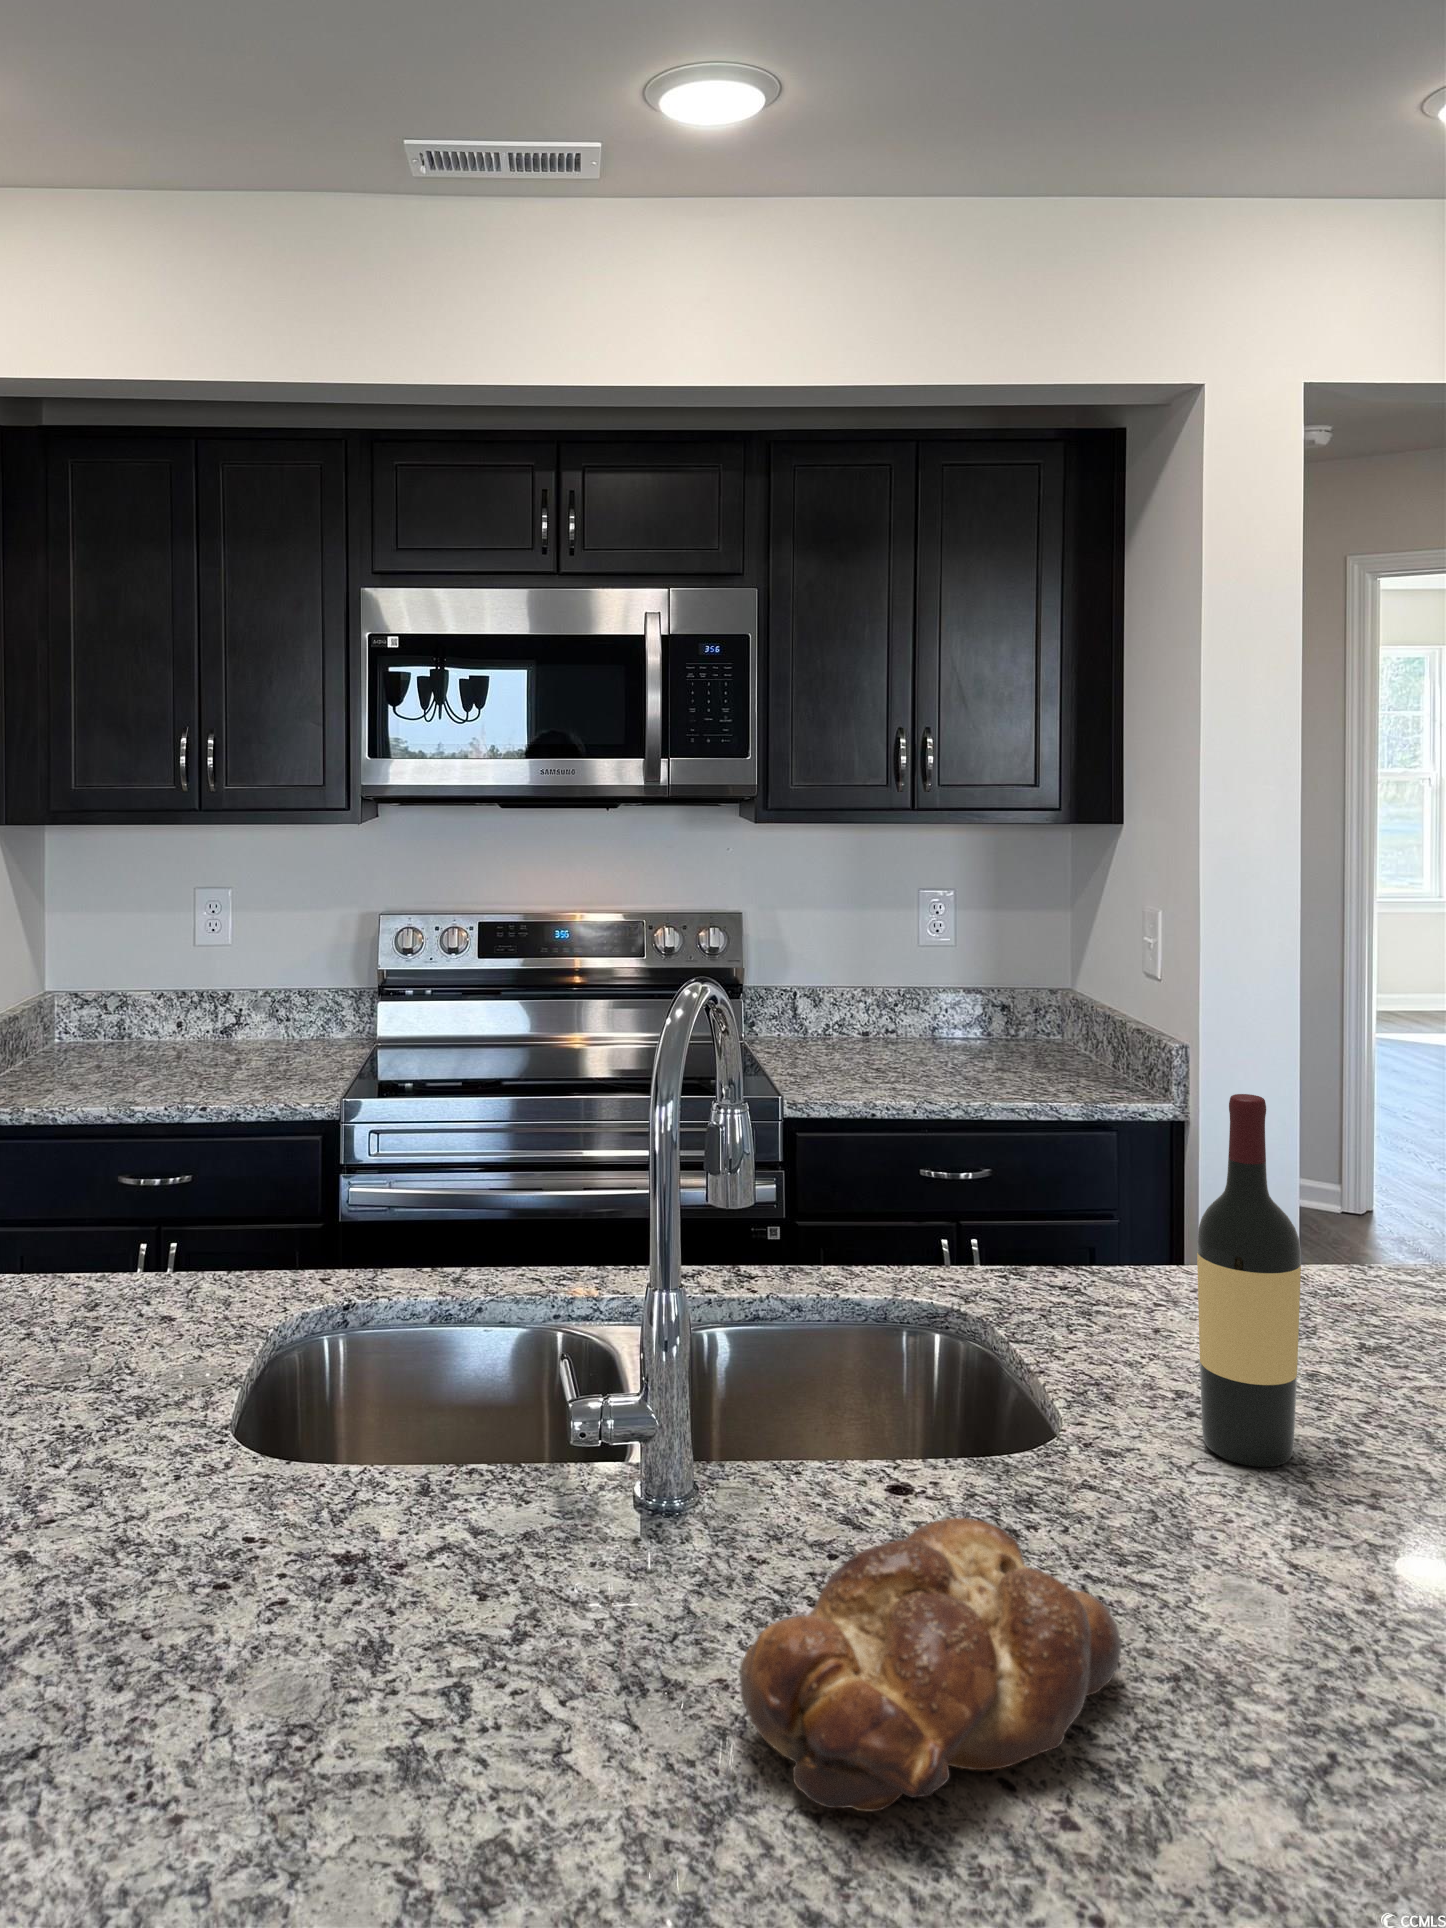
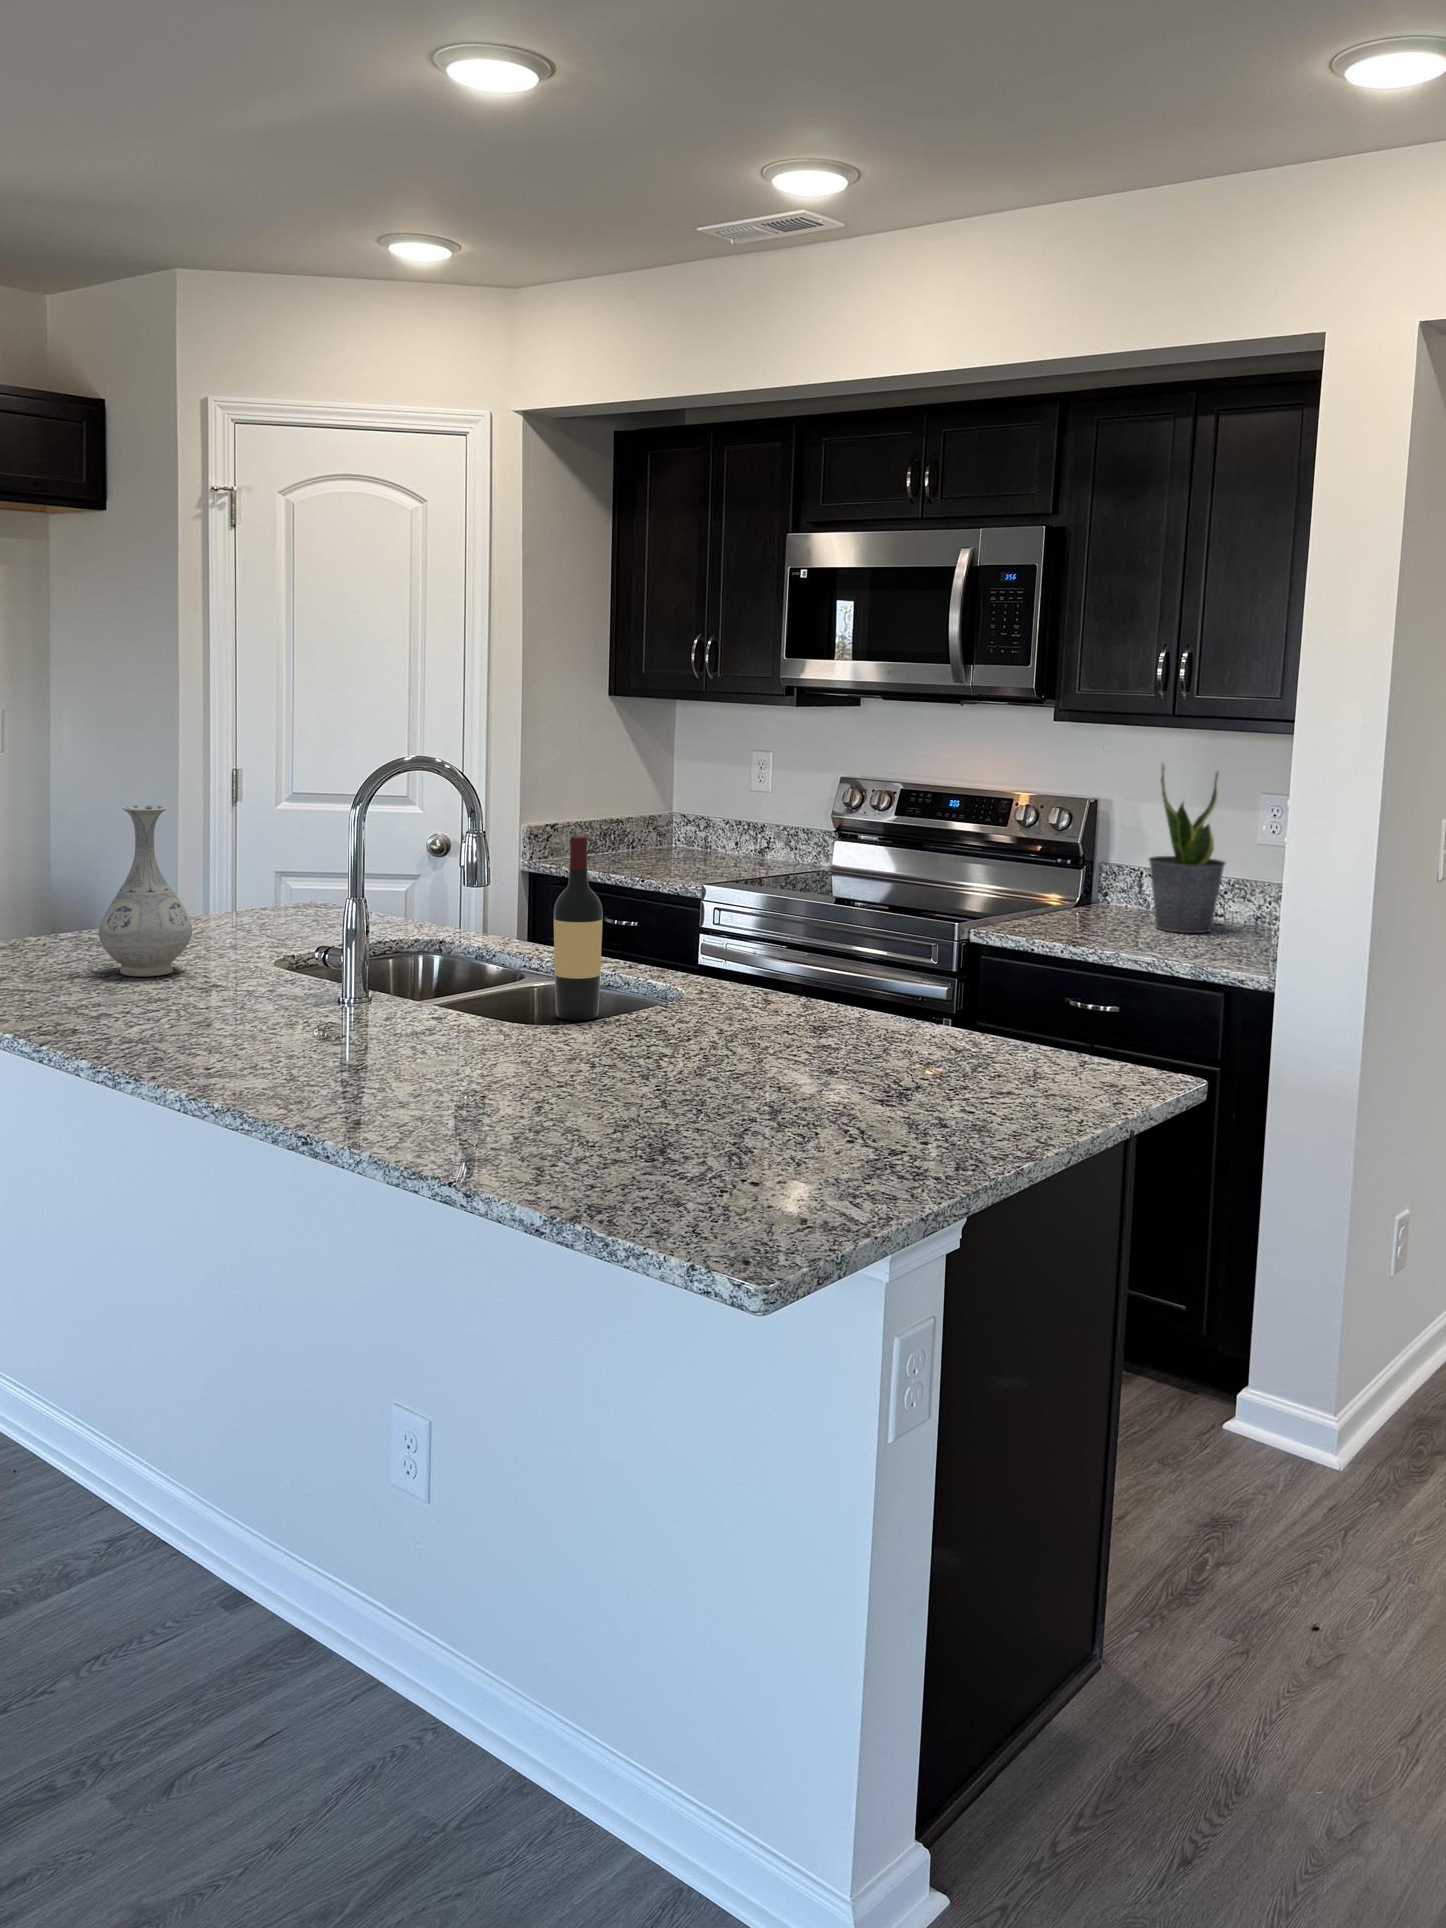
potted plant: none [866,866,955,1061] -> present [1149,764,1225,933]
vase: none [90,1198,355,1736] -> present [99,805,192,977]
bread loaf: present [740,1518,1121,1812] -> none [194,955,356,1017]

